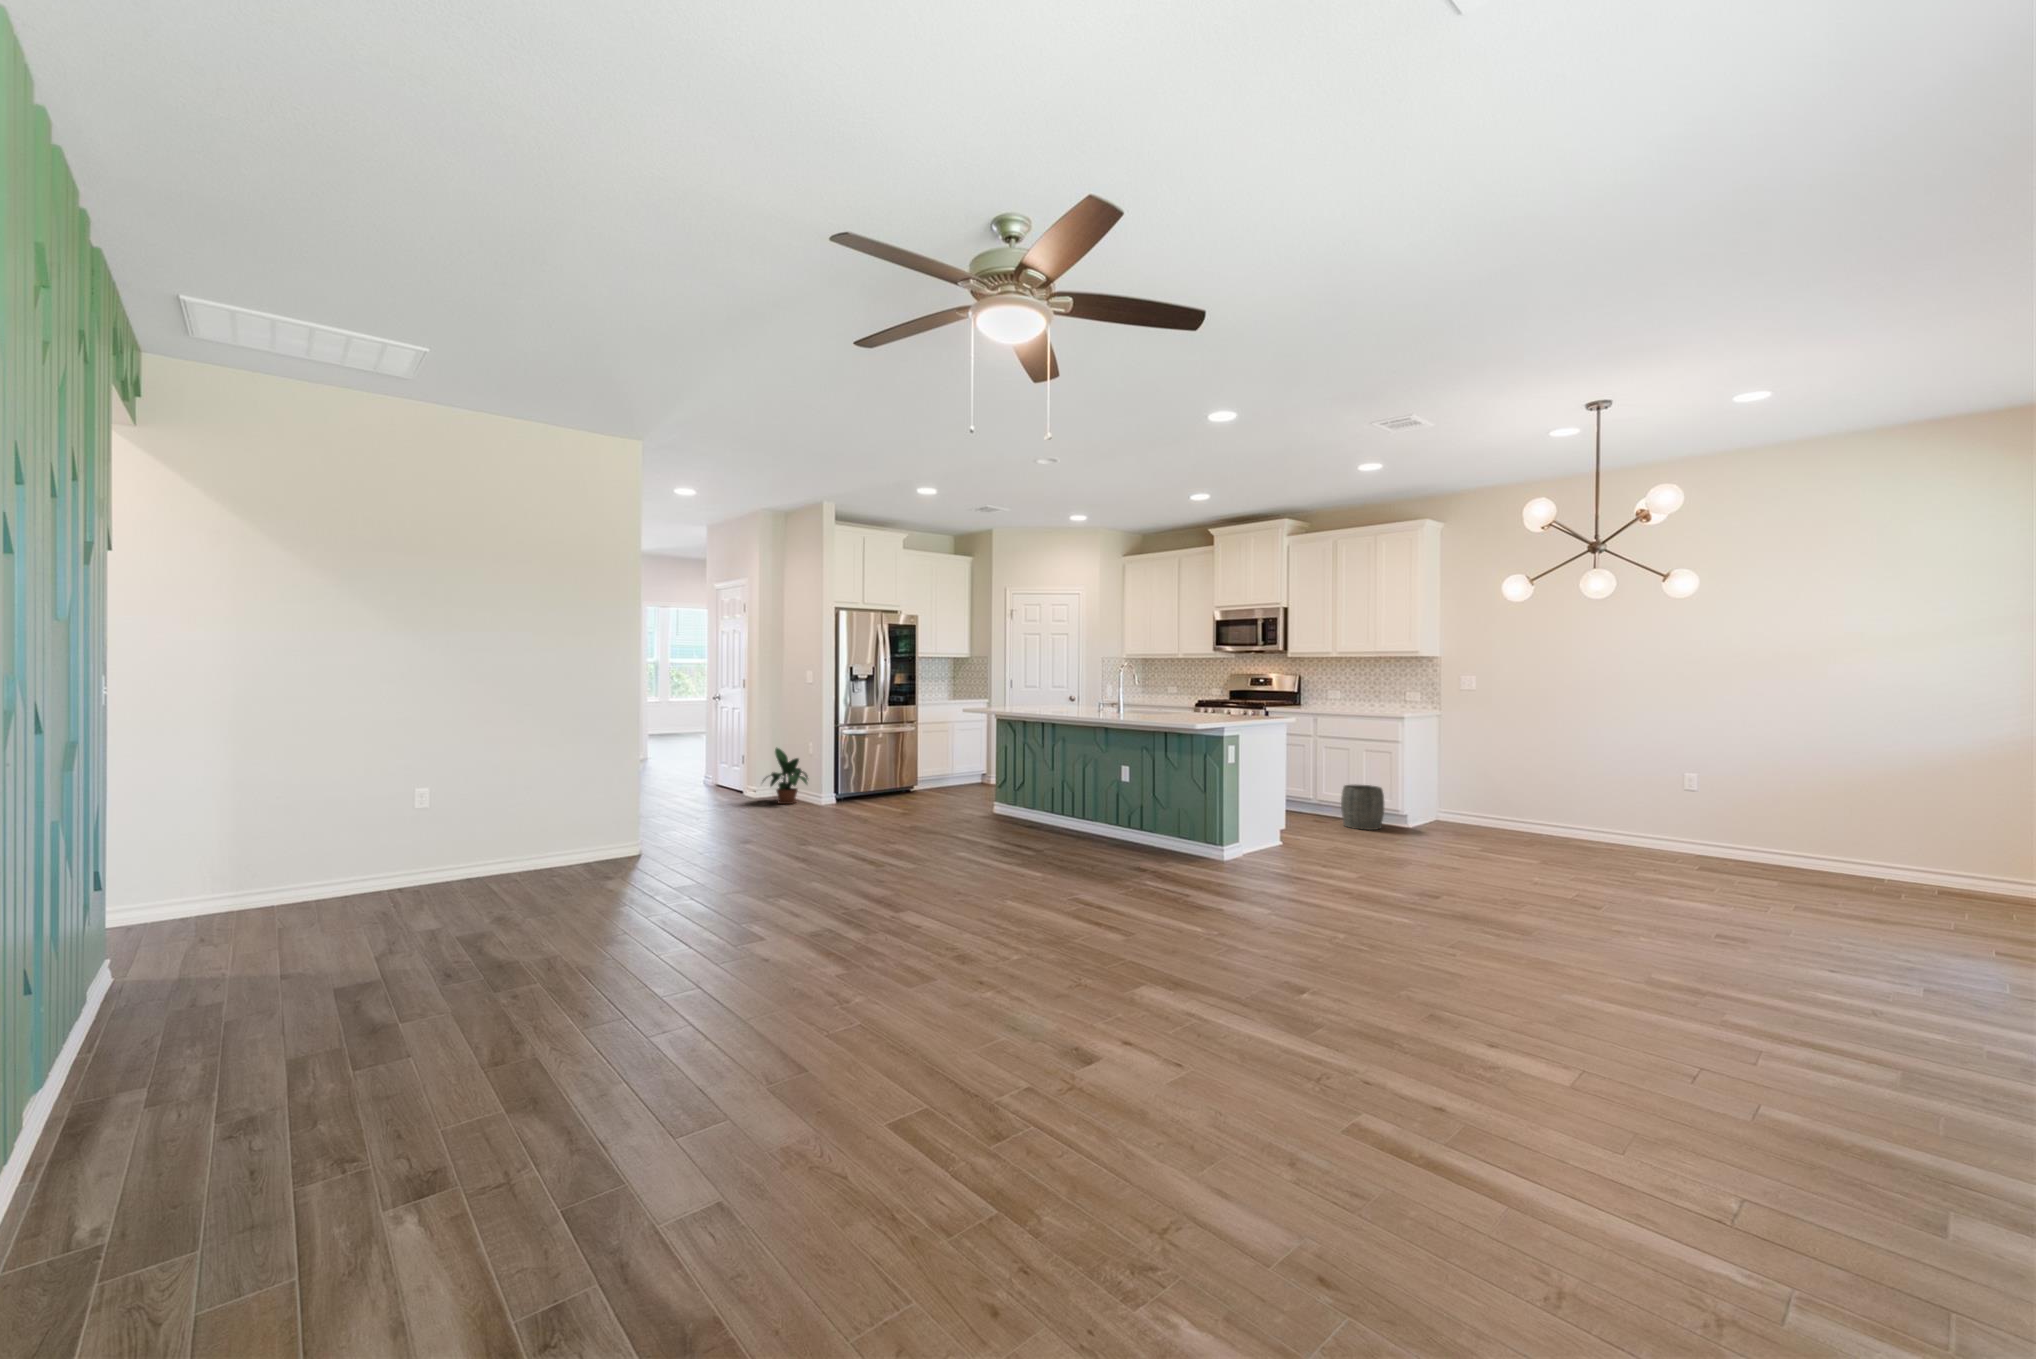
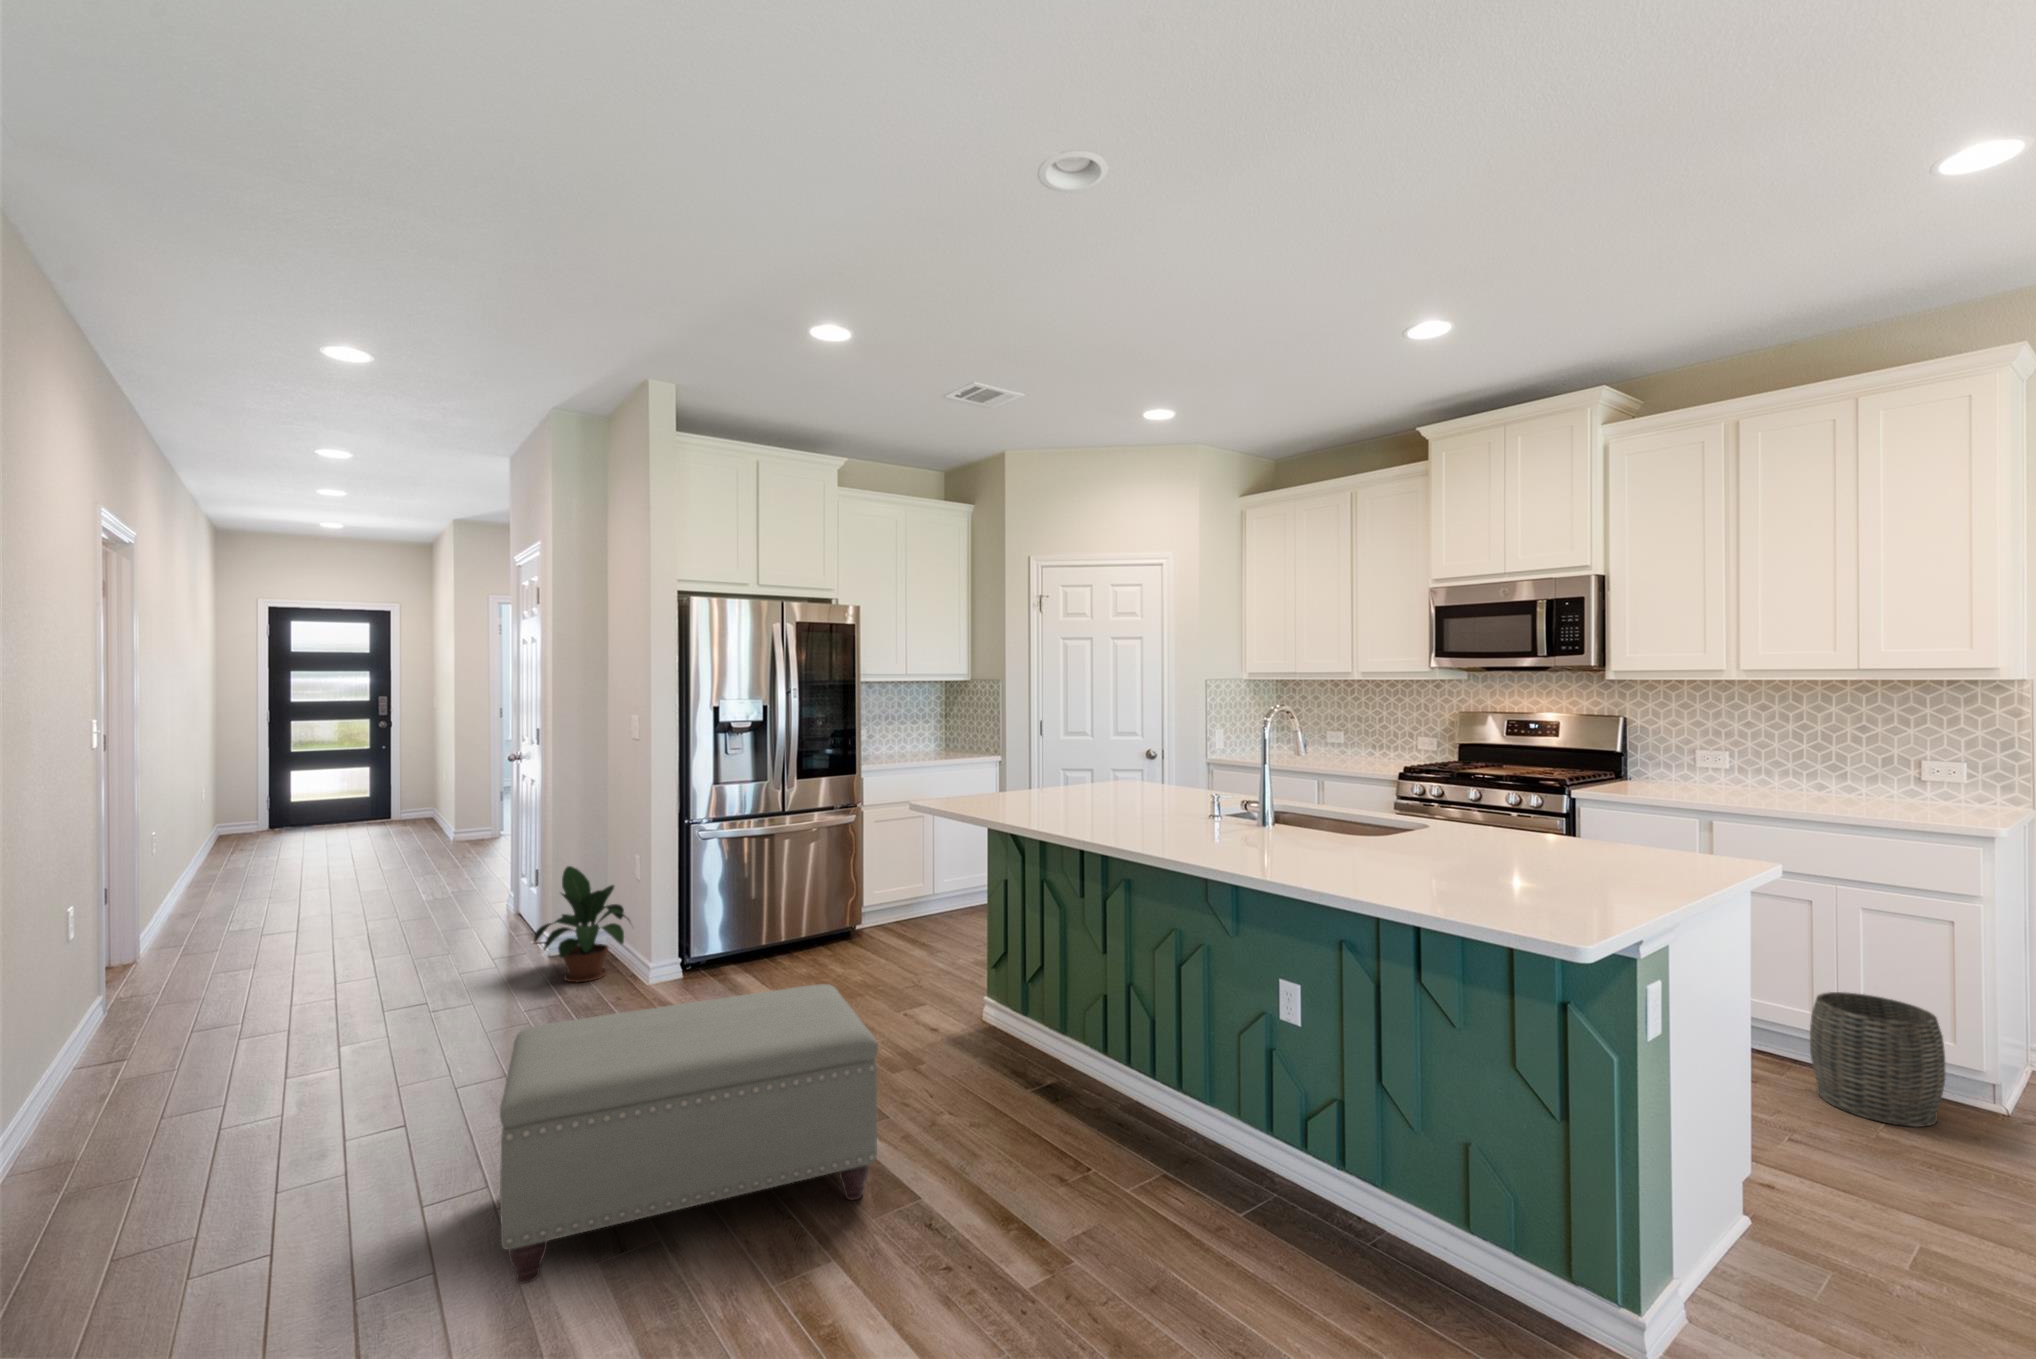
ottoman: none [831,774,972,855] -> present [500,984,878,1284]

